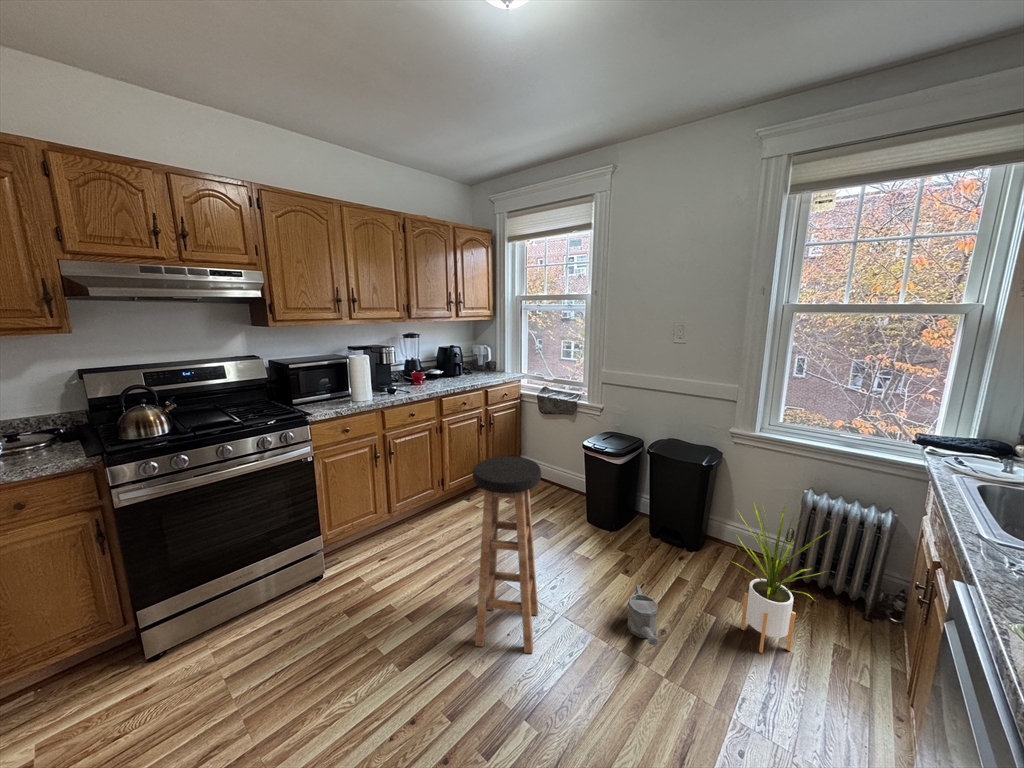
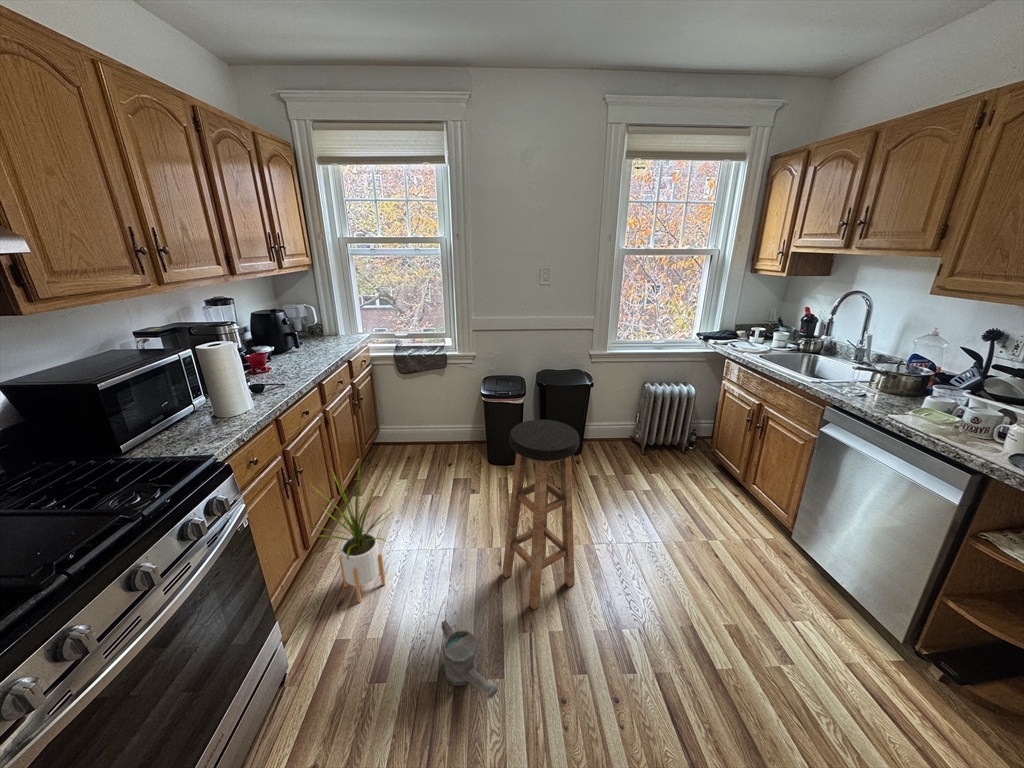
house plant: present [733,502,830,653] -> present [311,464,389,602]
watering can: present [627,585,659,645] -> present [442,620,498,699]

